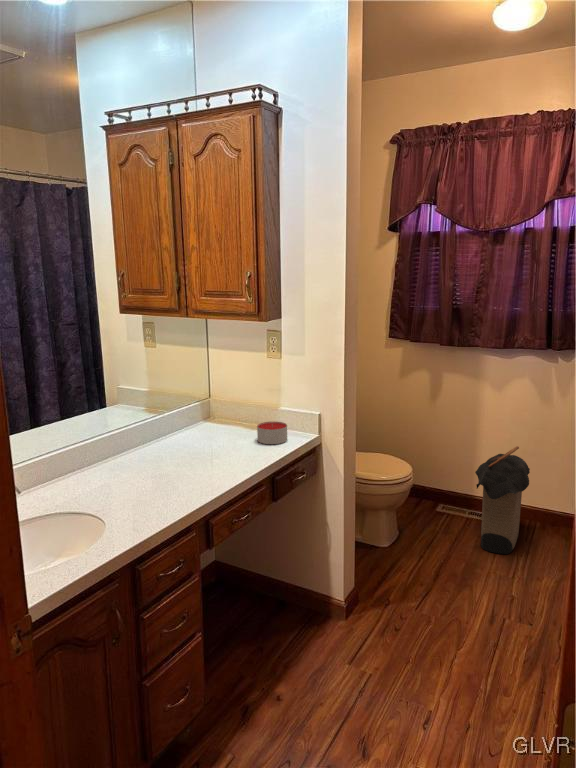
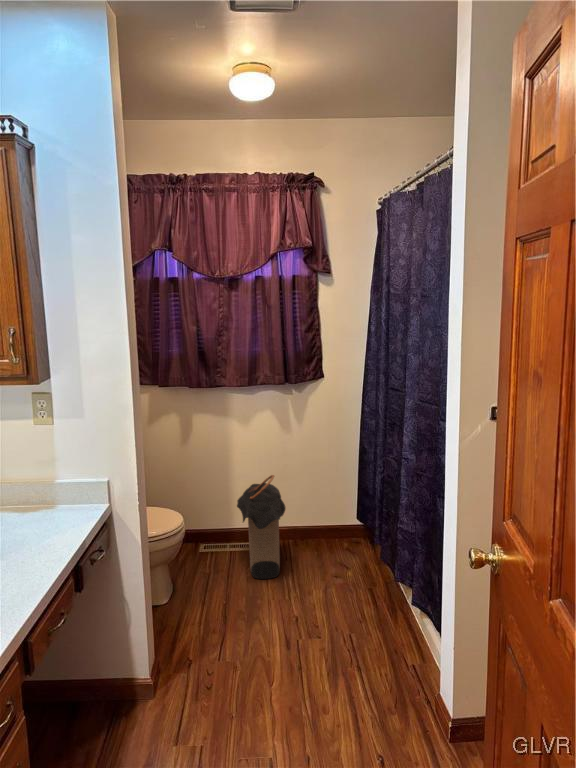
candle: present [257,422,287,444] -> none [36,498,75,528]

